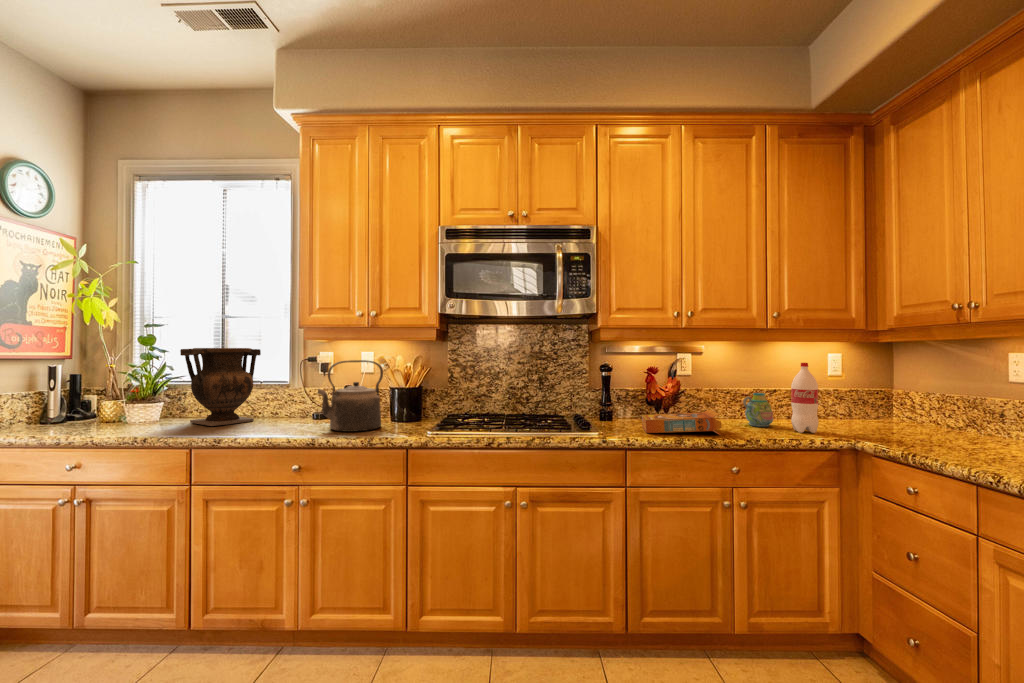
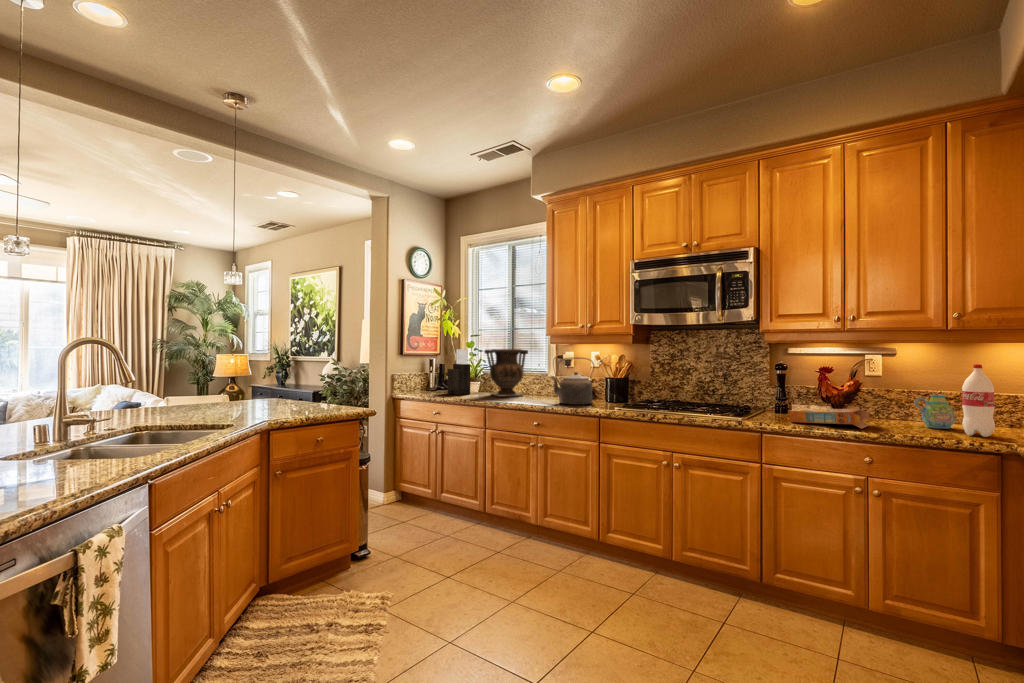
knife block: none [96,348,149,429] -> present [447,349,470,395]

